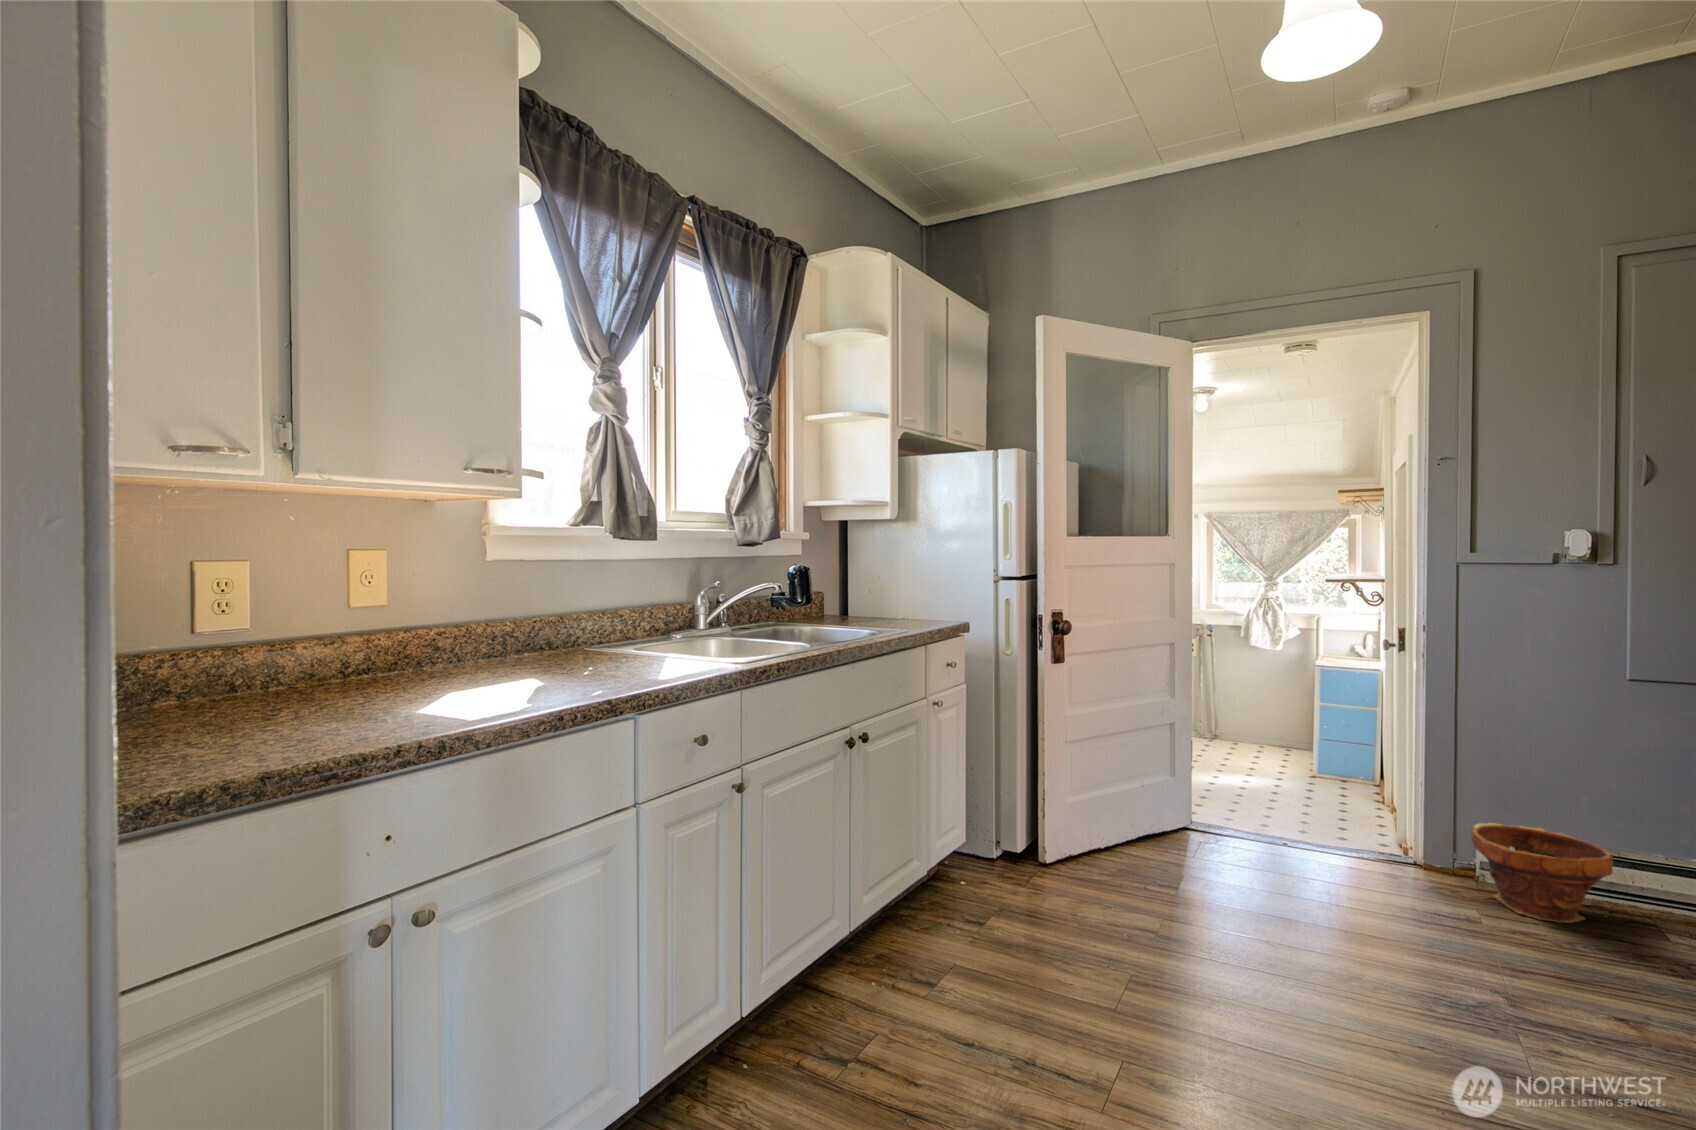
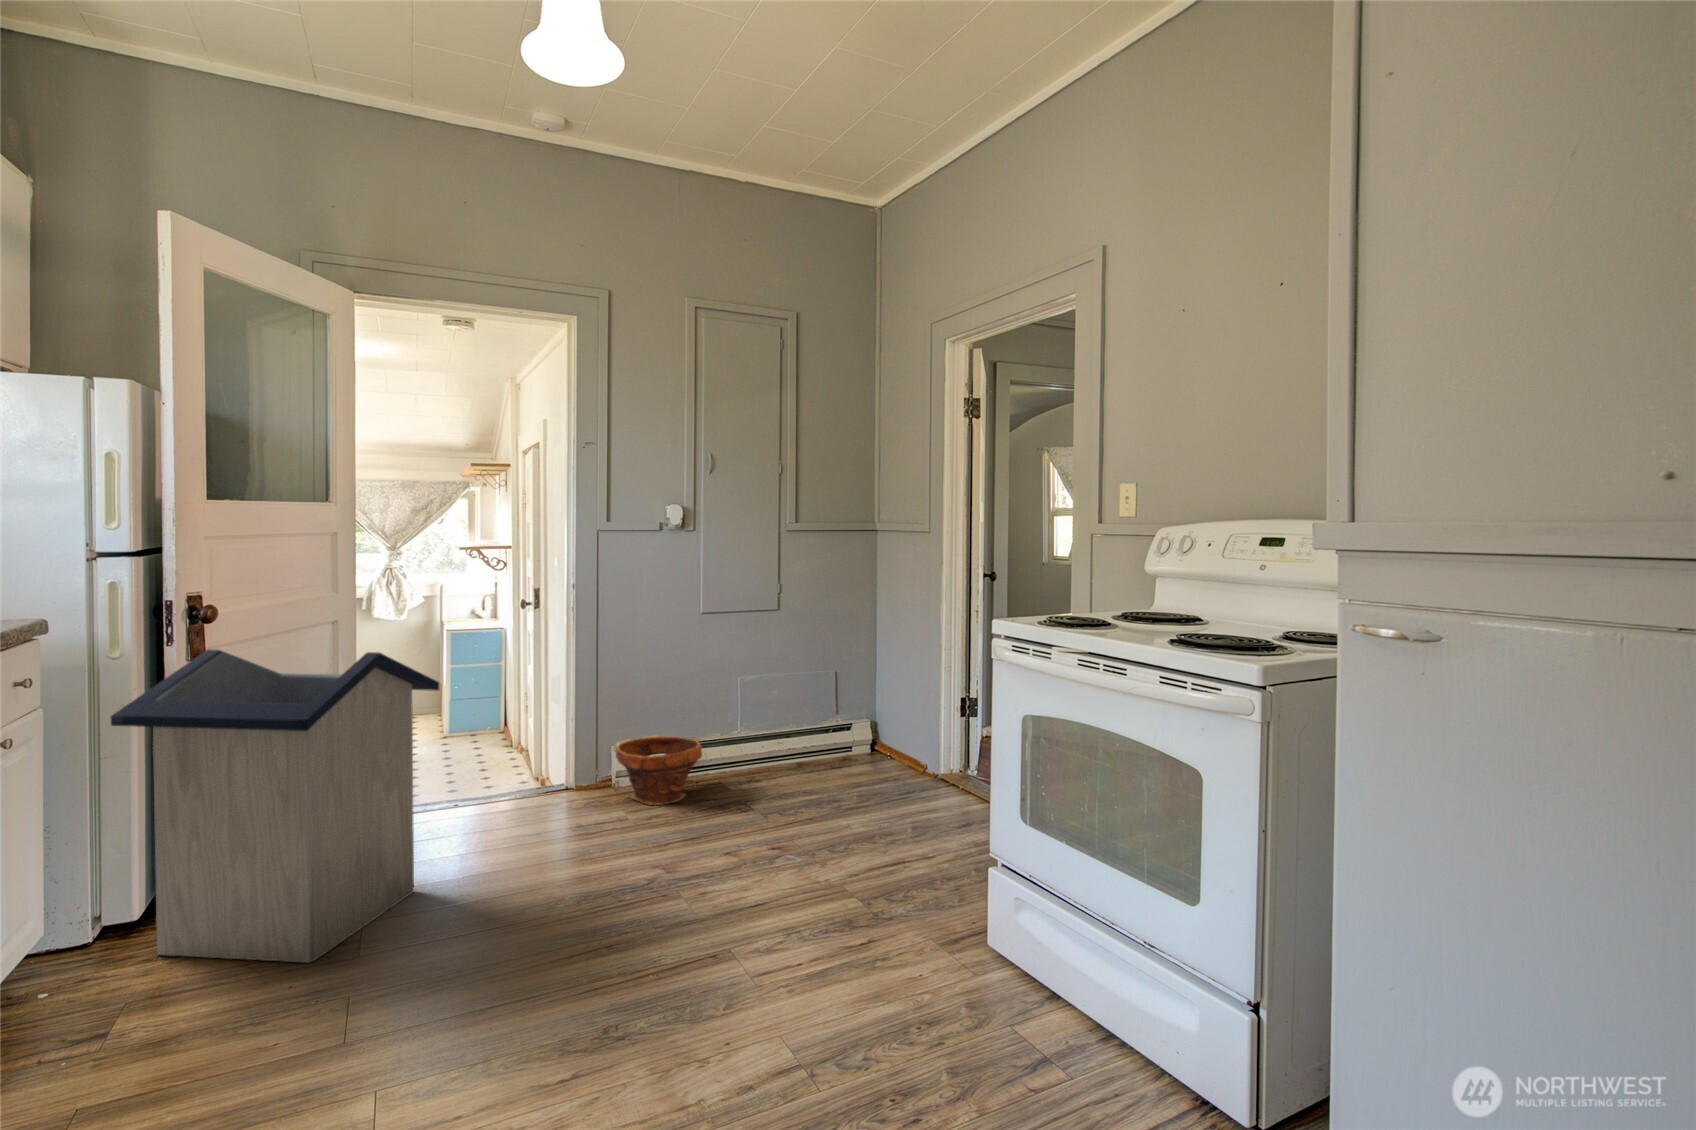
trash can: none [1000,657,1243,934] -> present [111,649,439,963]

